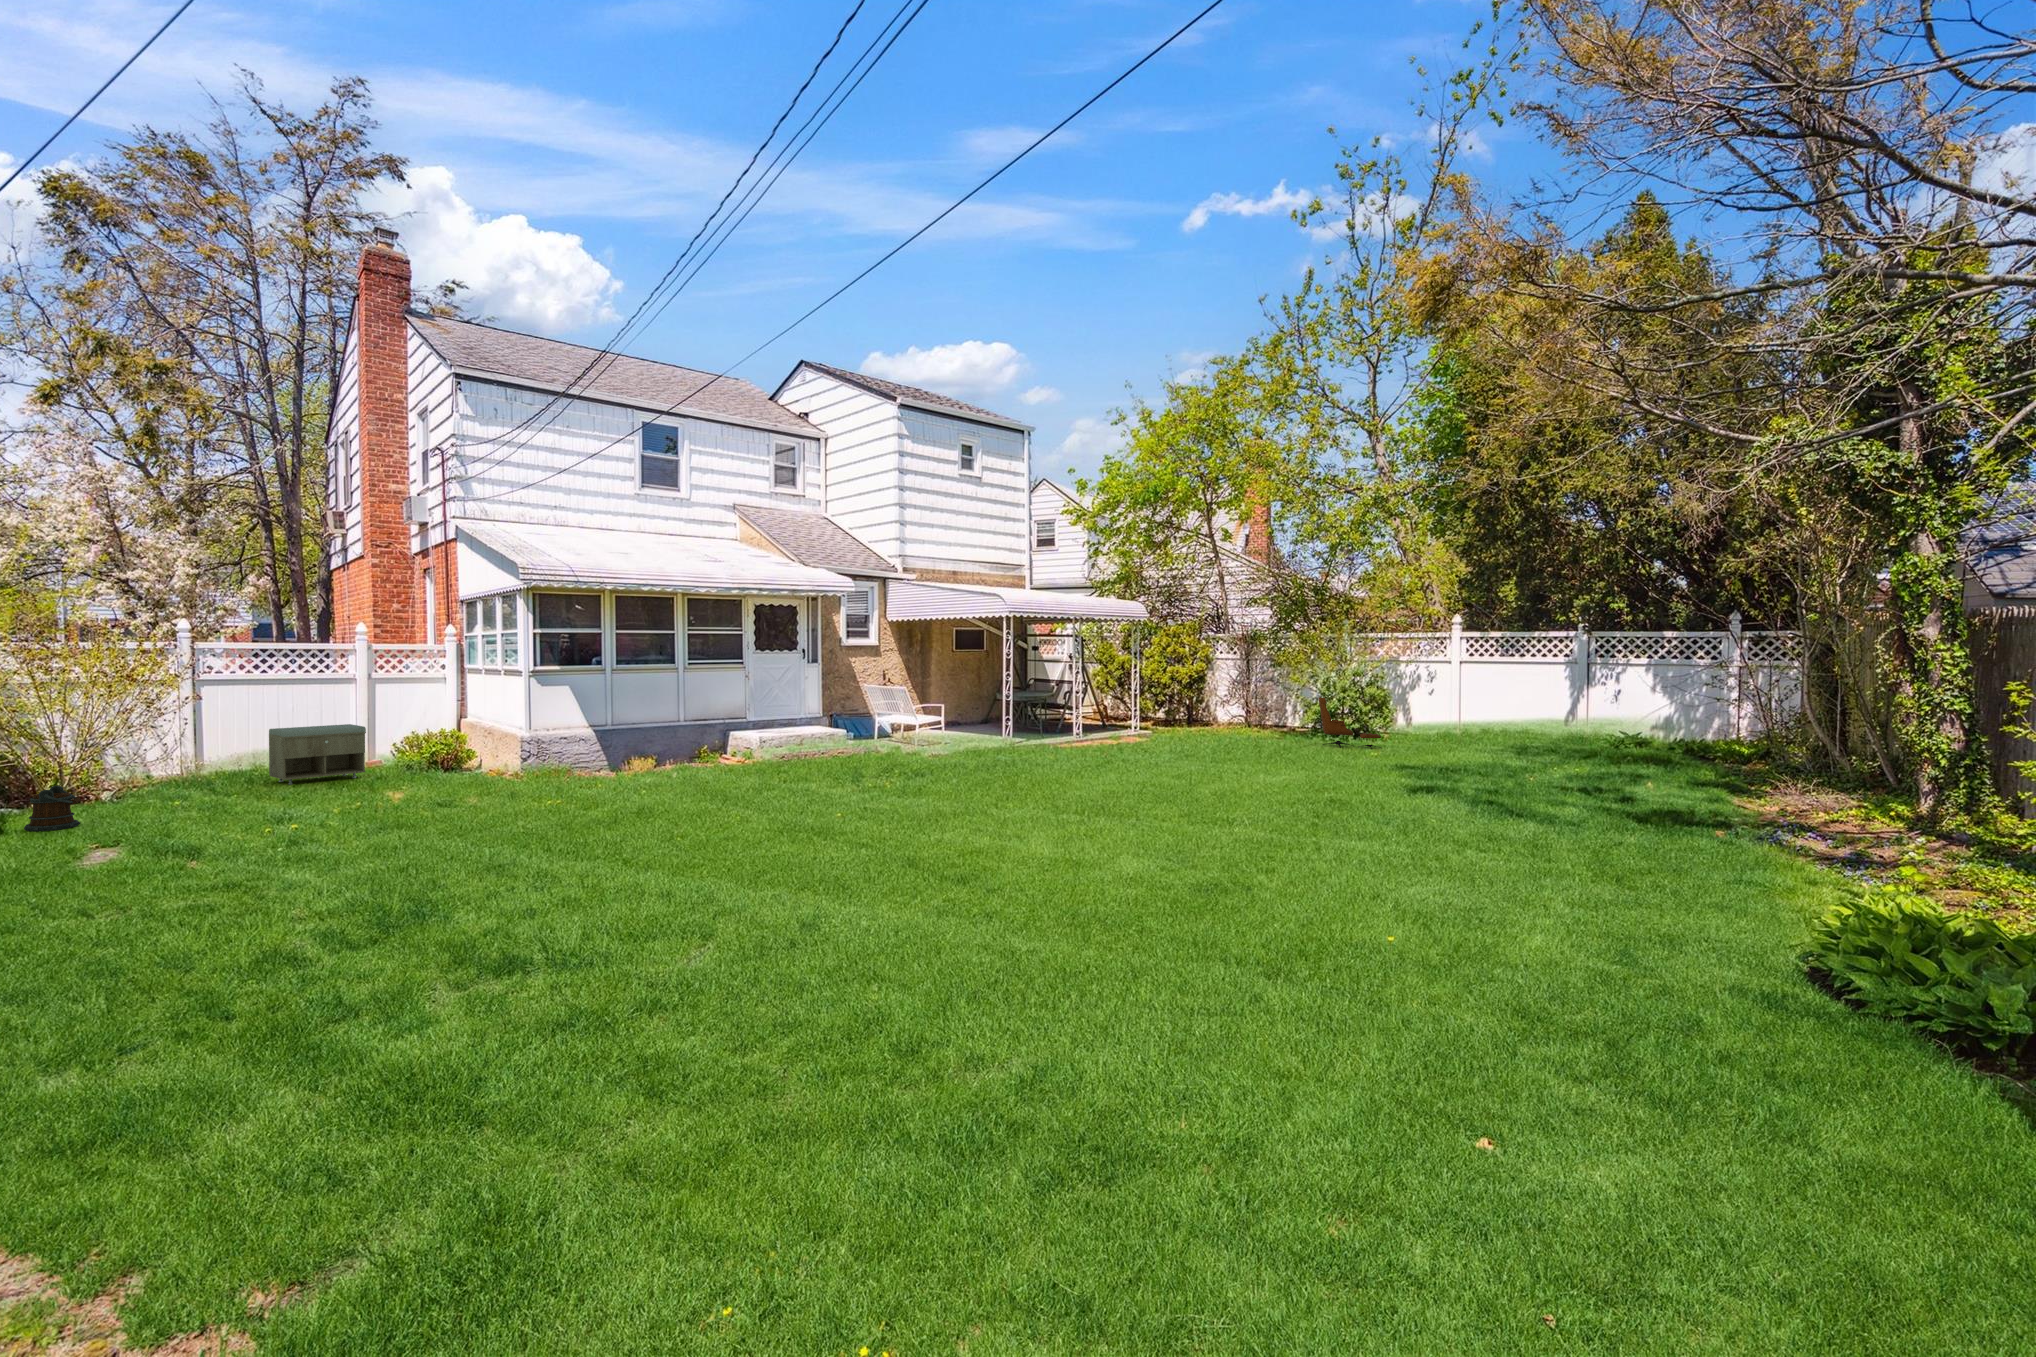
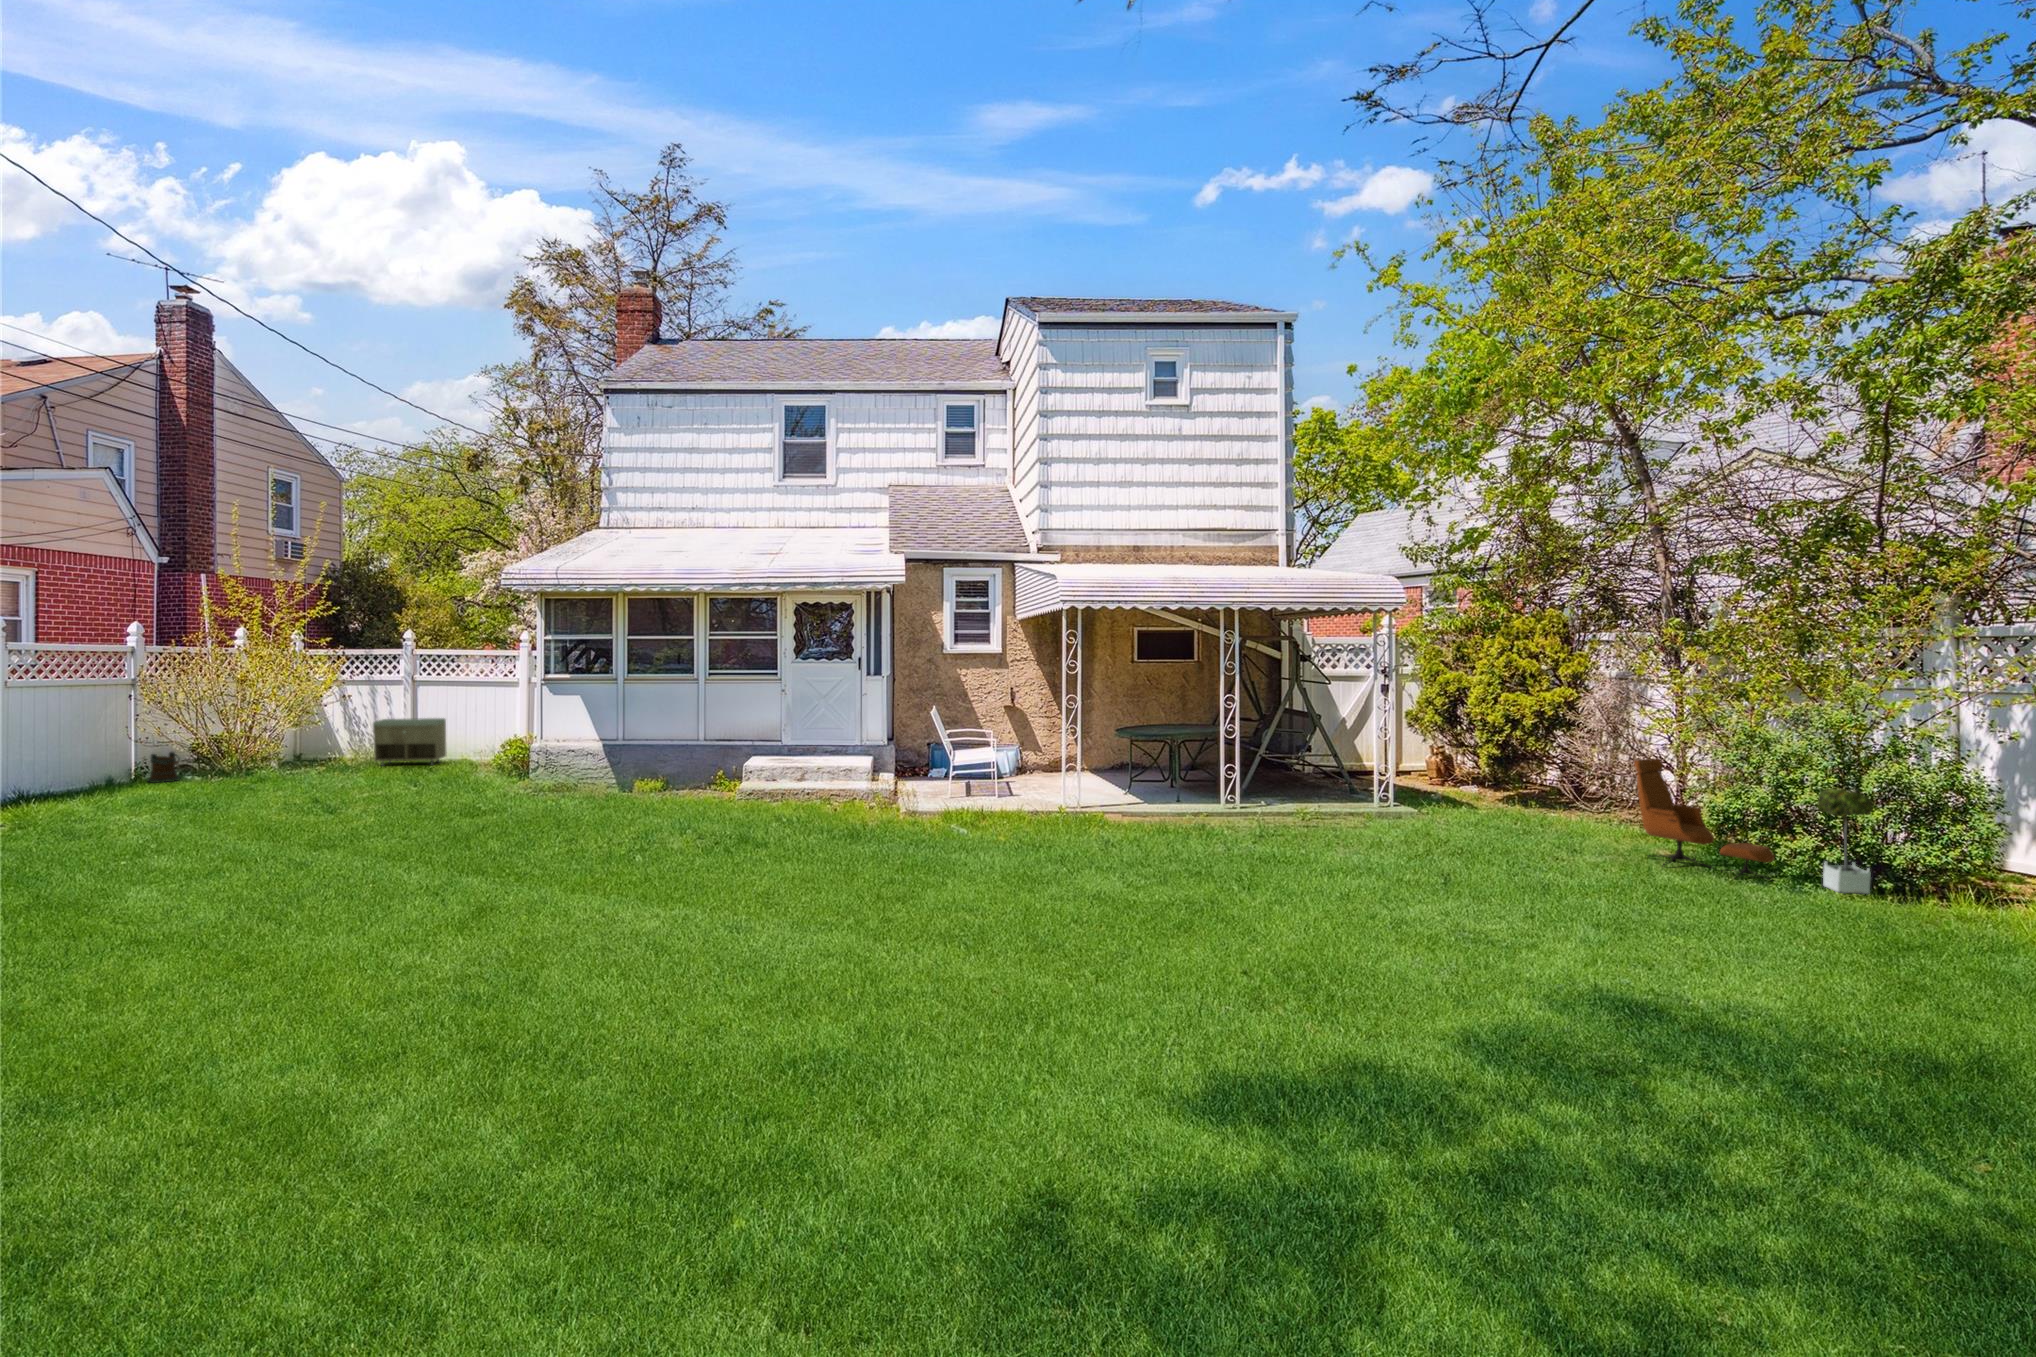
potted tree: none [1395,703,1417,749] -> present [1818,789,1873,894]

